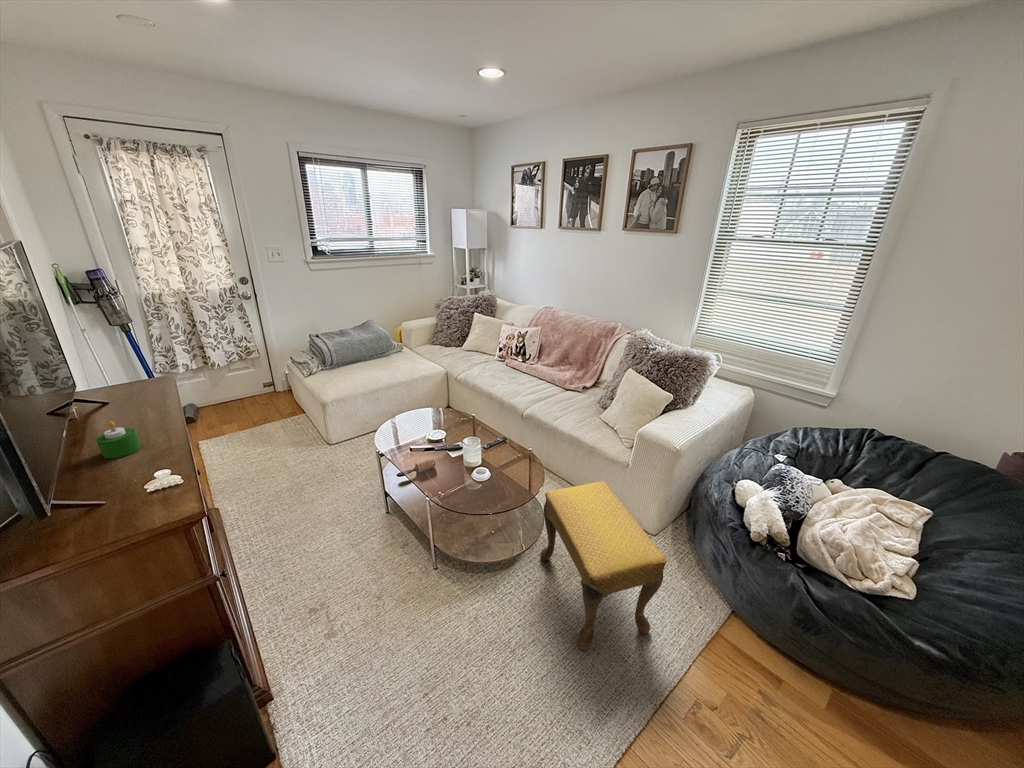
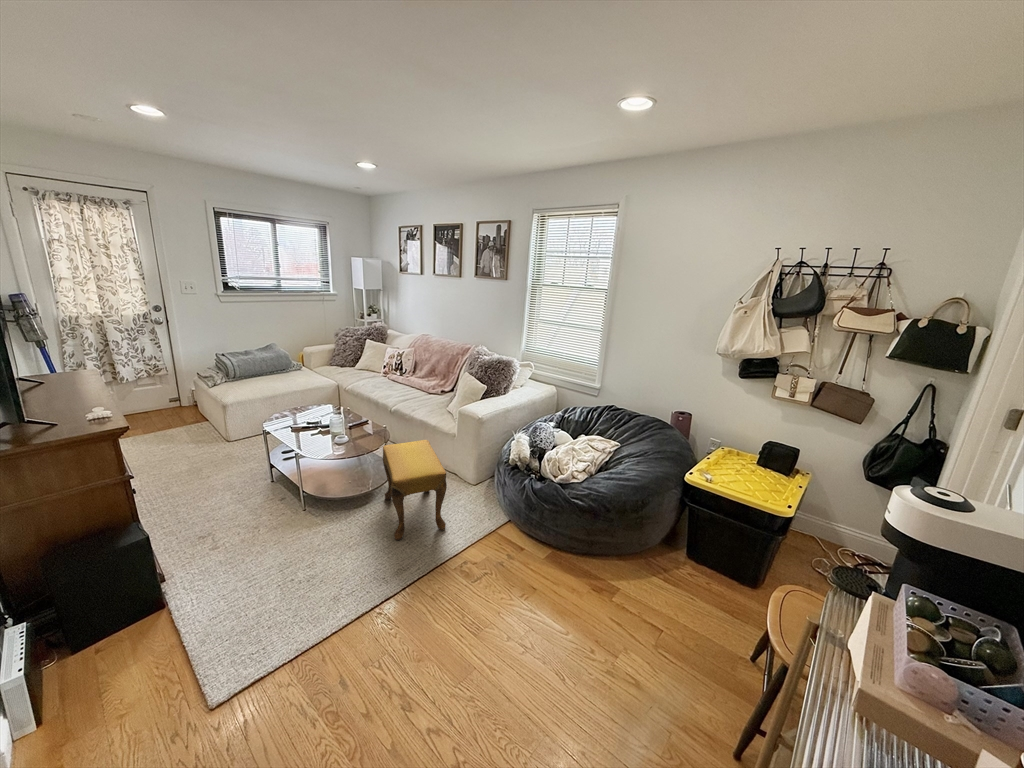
candle: present [96,421,141,459] -> none [50,381,81,405]

